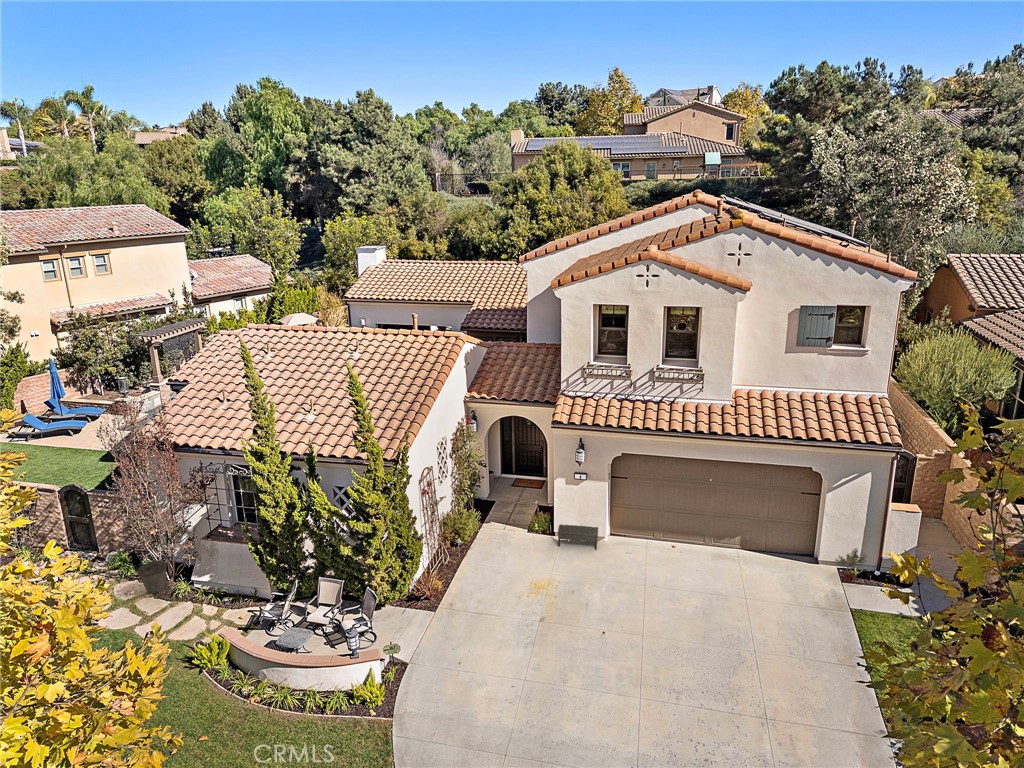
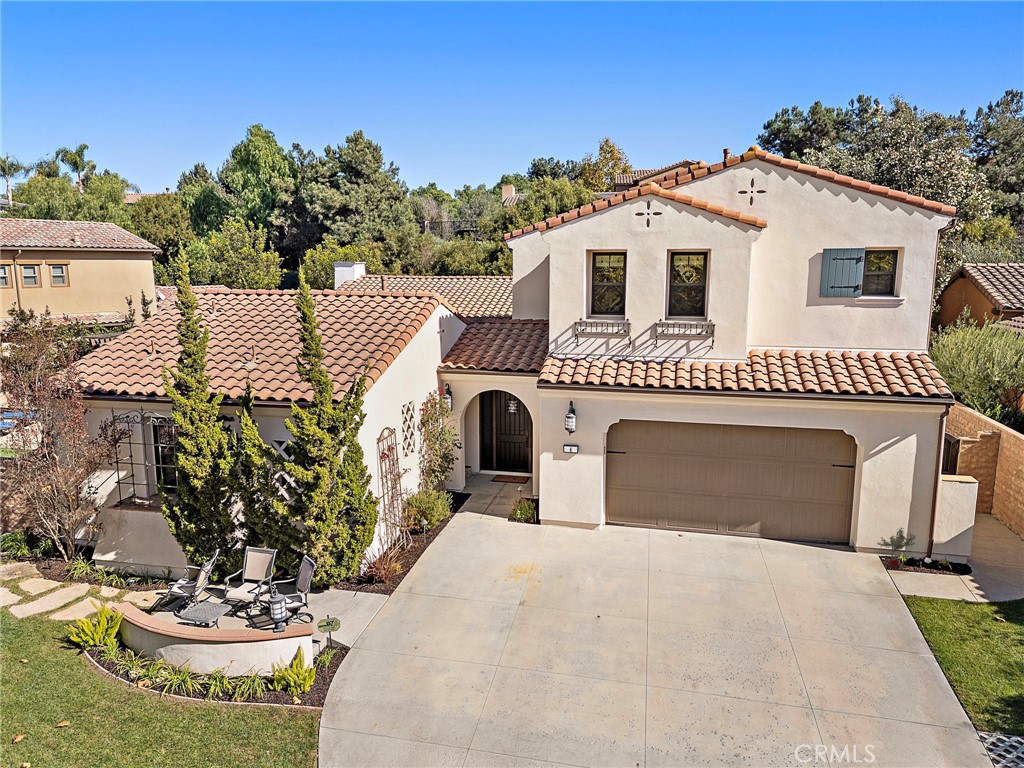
bench: present [558,524,598,549] -> none [544,510,593,538]
trash can: present [137,560,167,593] -> none [24,536,64,575]

